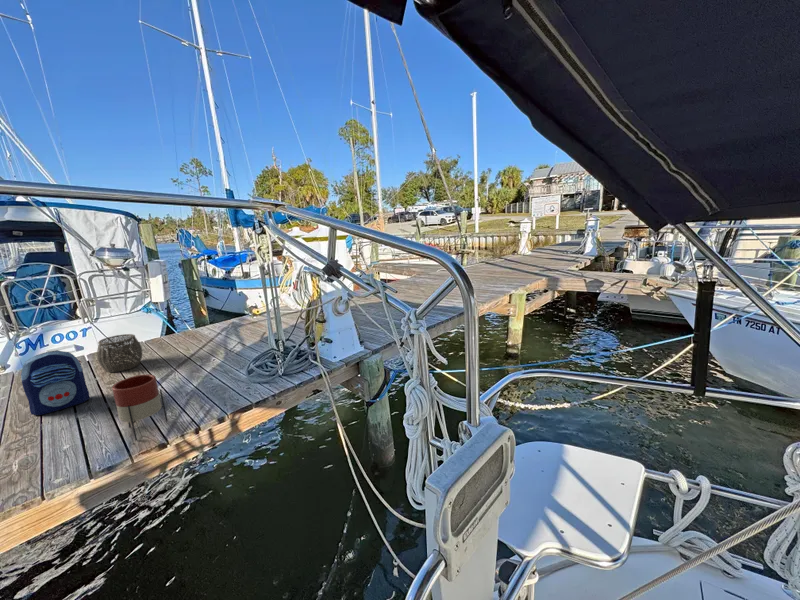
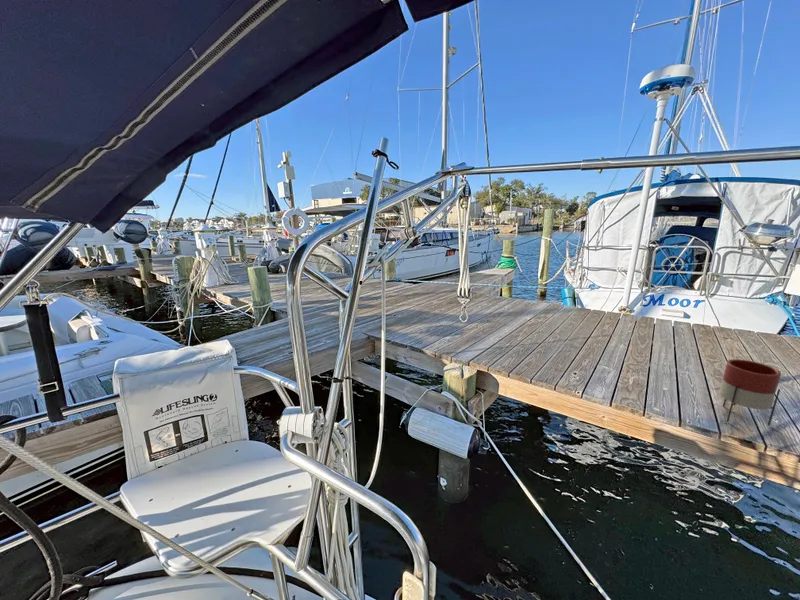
woven basket: present [97,334,142,372] -> none [707,314,760,353]
backpack: present [21,350,90,415] -> none [645,309,699,362]

